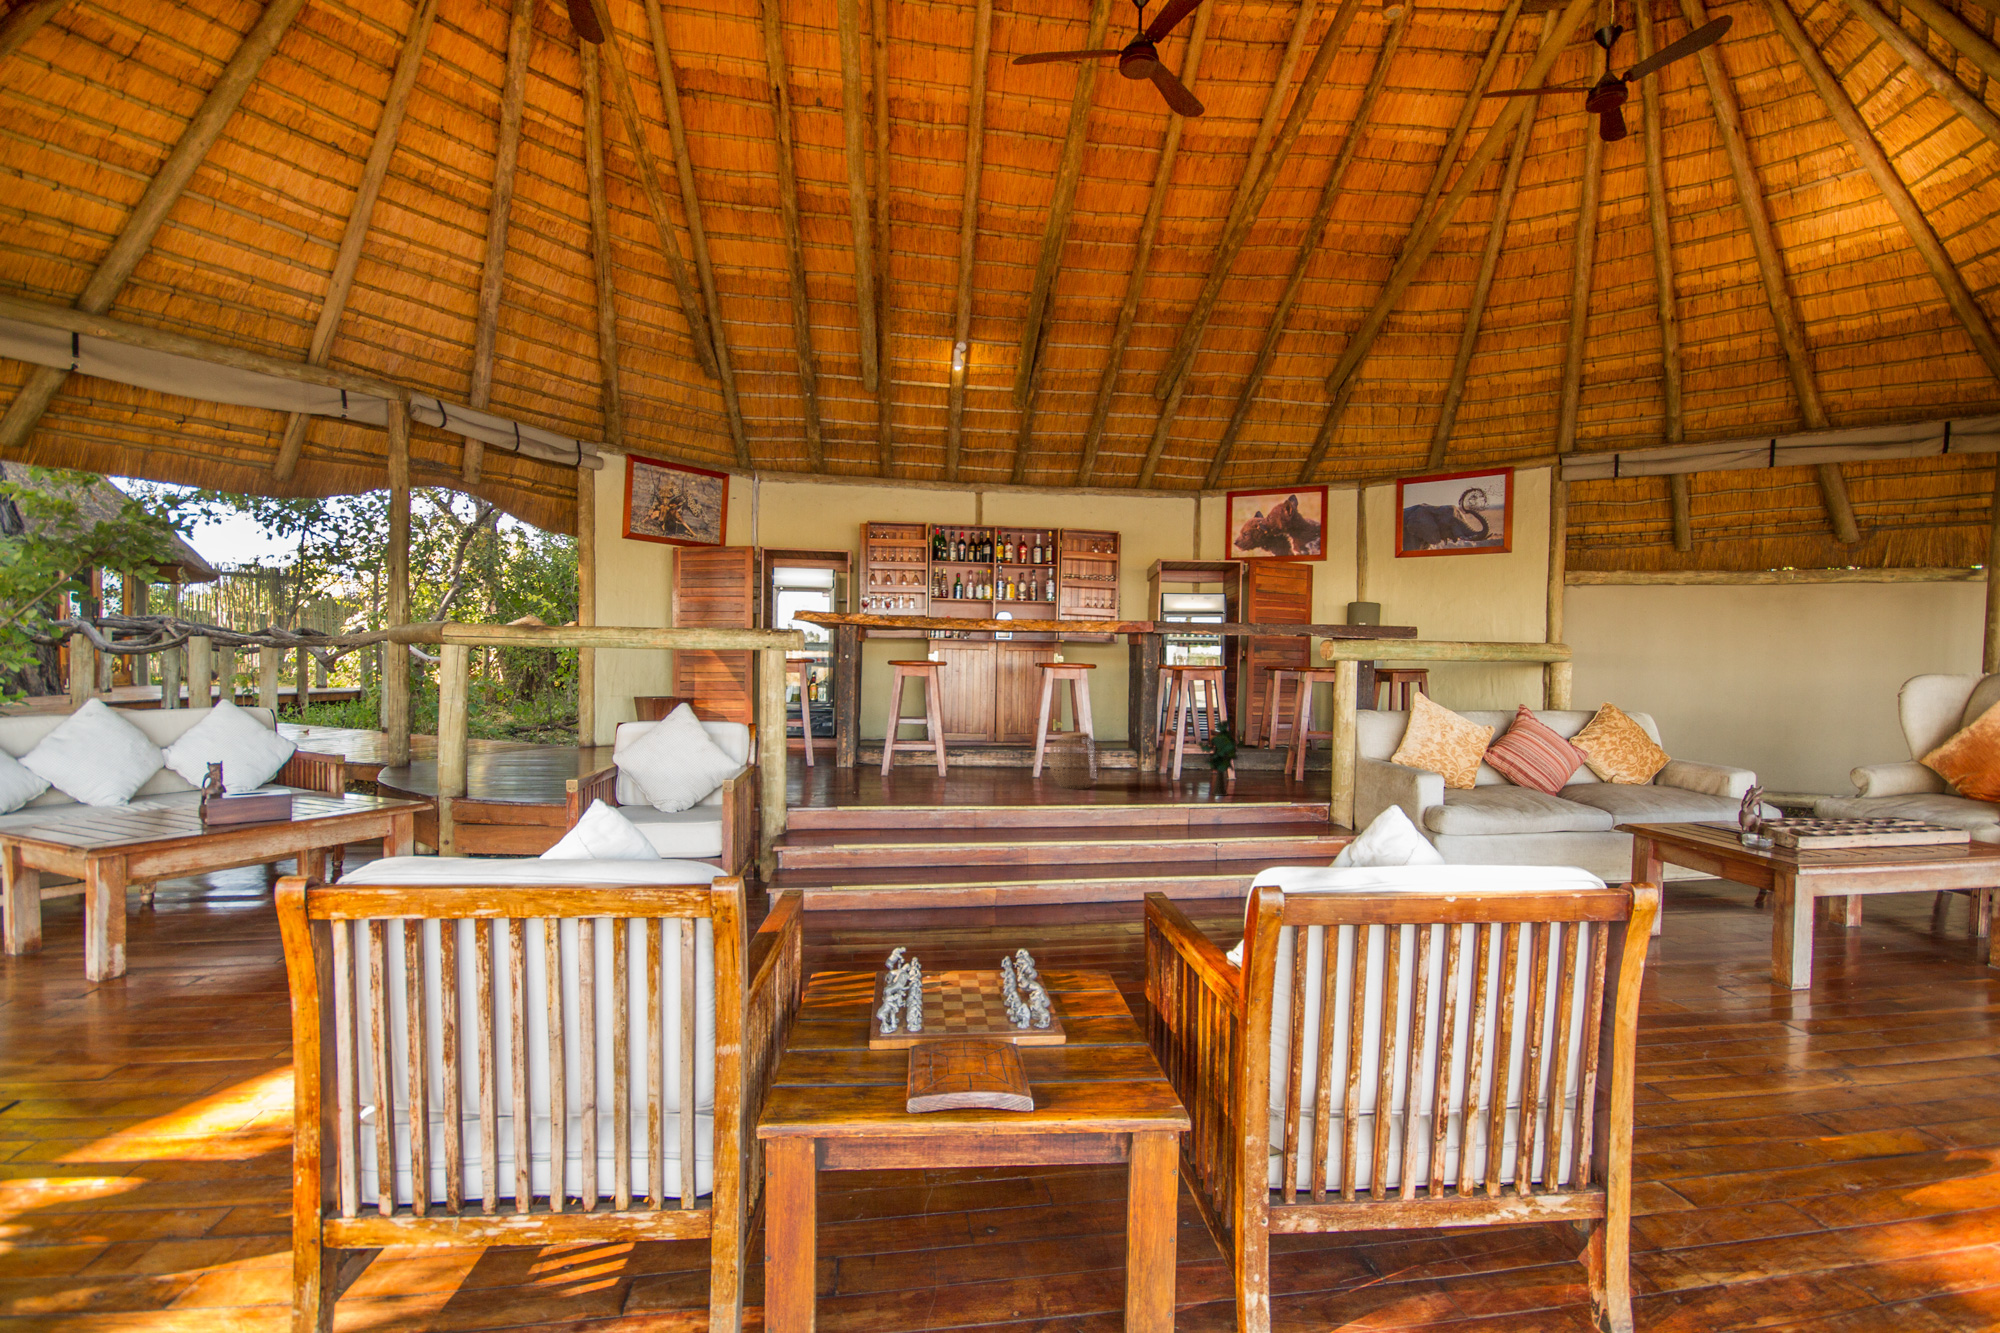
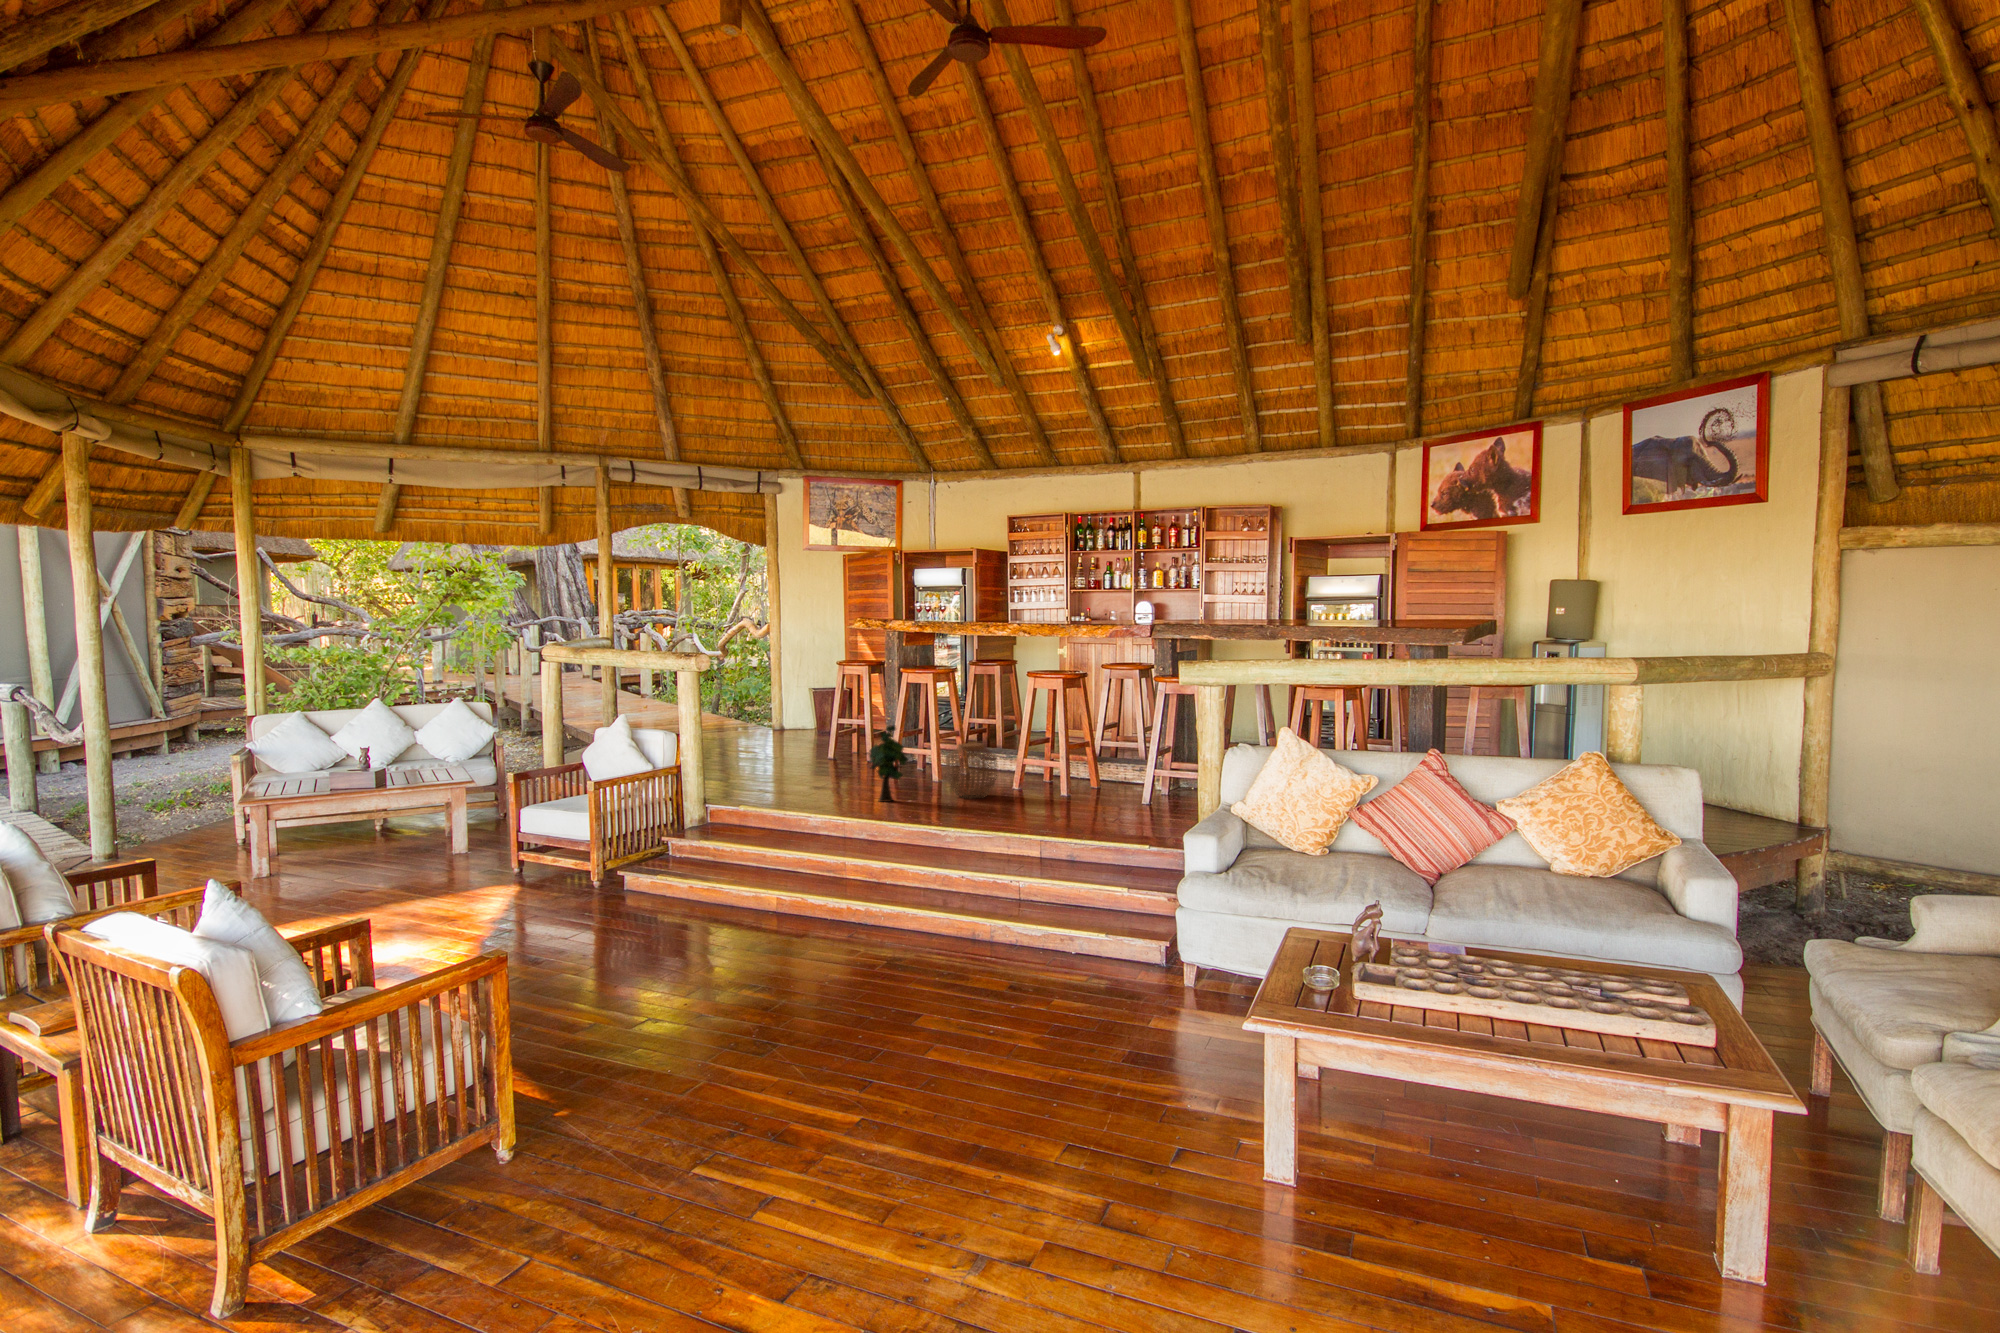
decorative plant: present [1198,715,1243,796] -> present [865,725,908,802]

